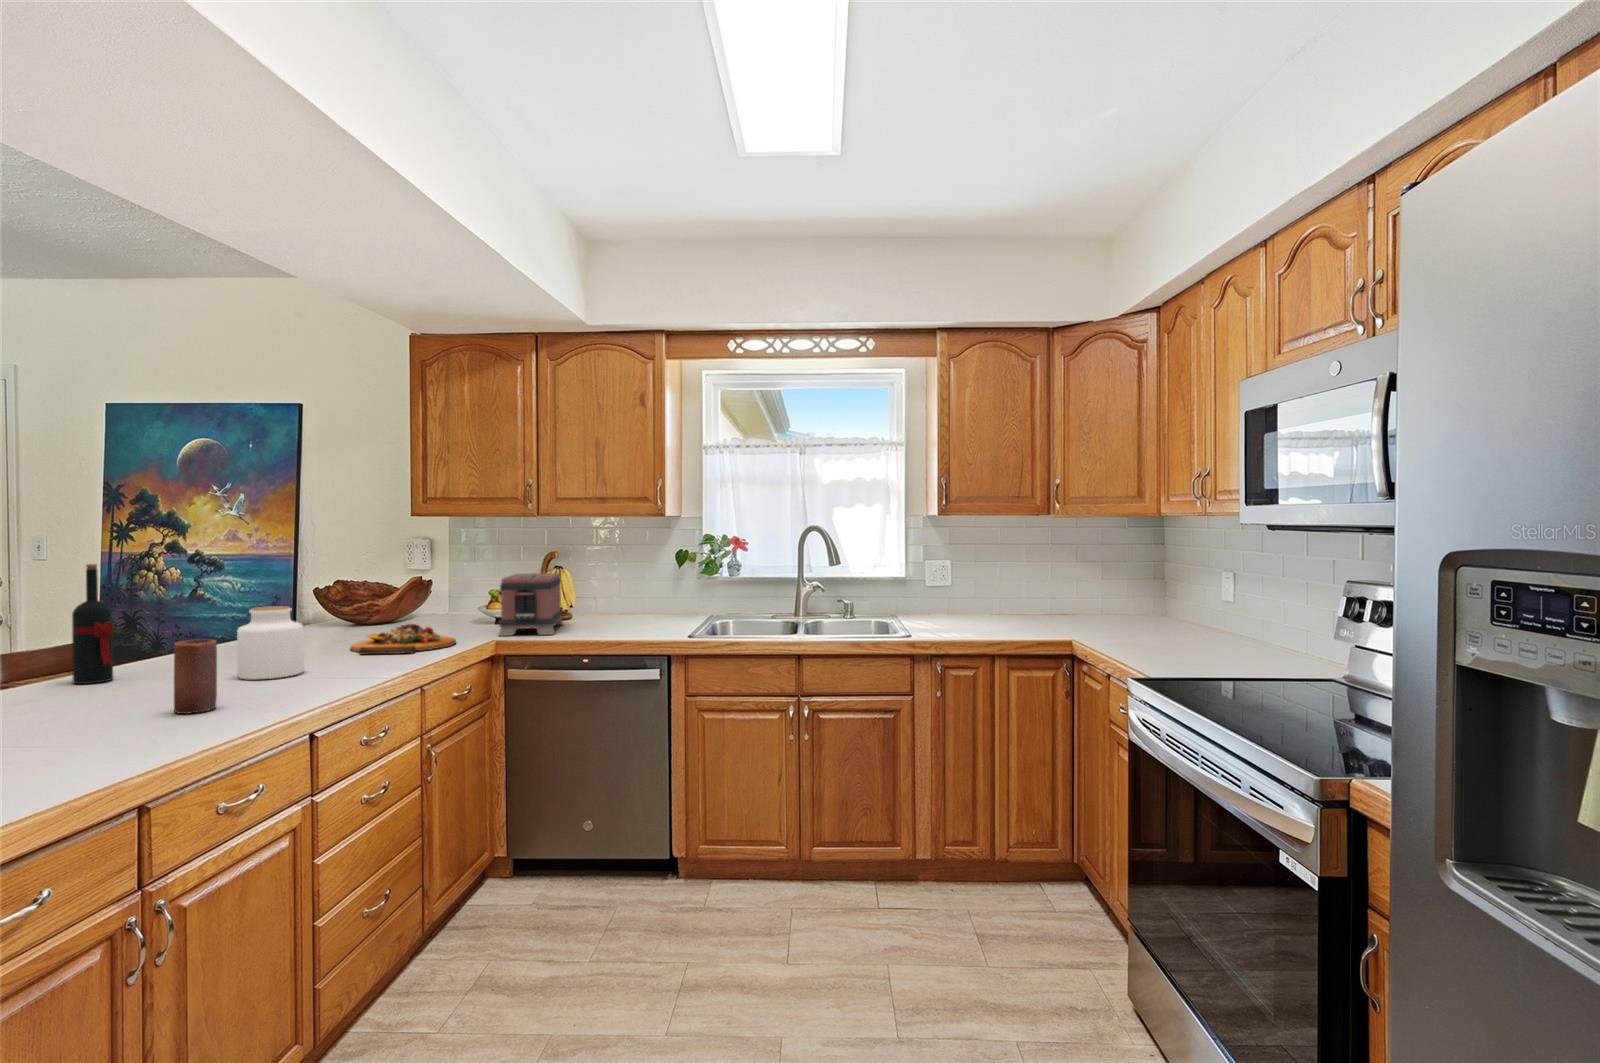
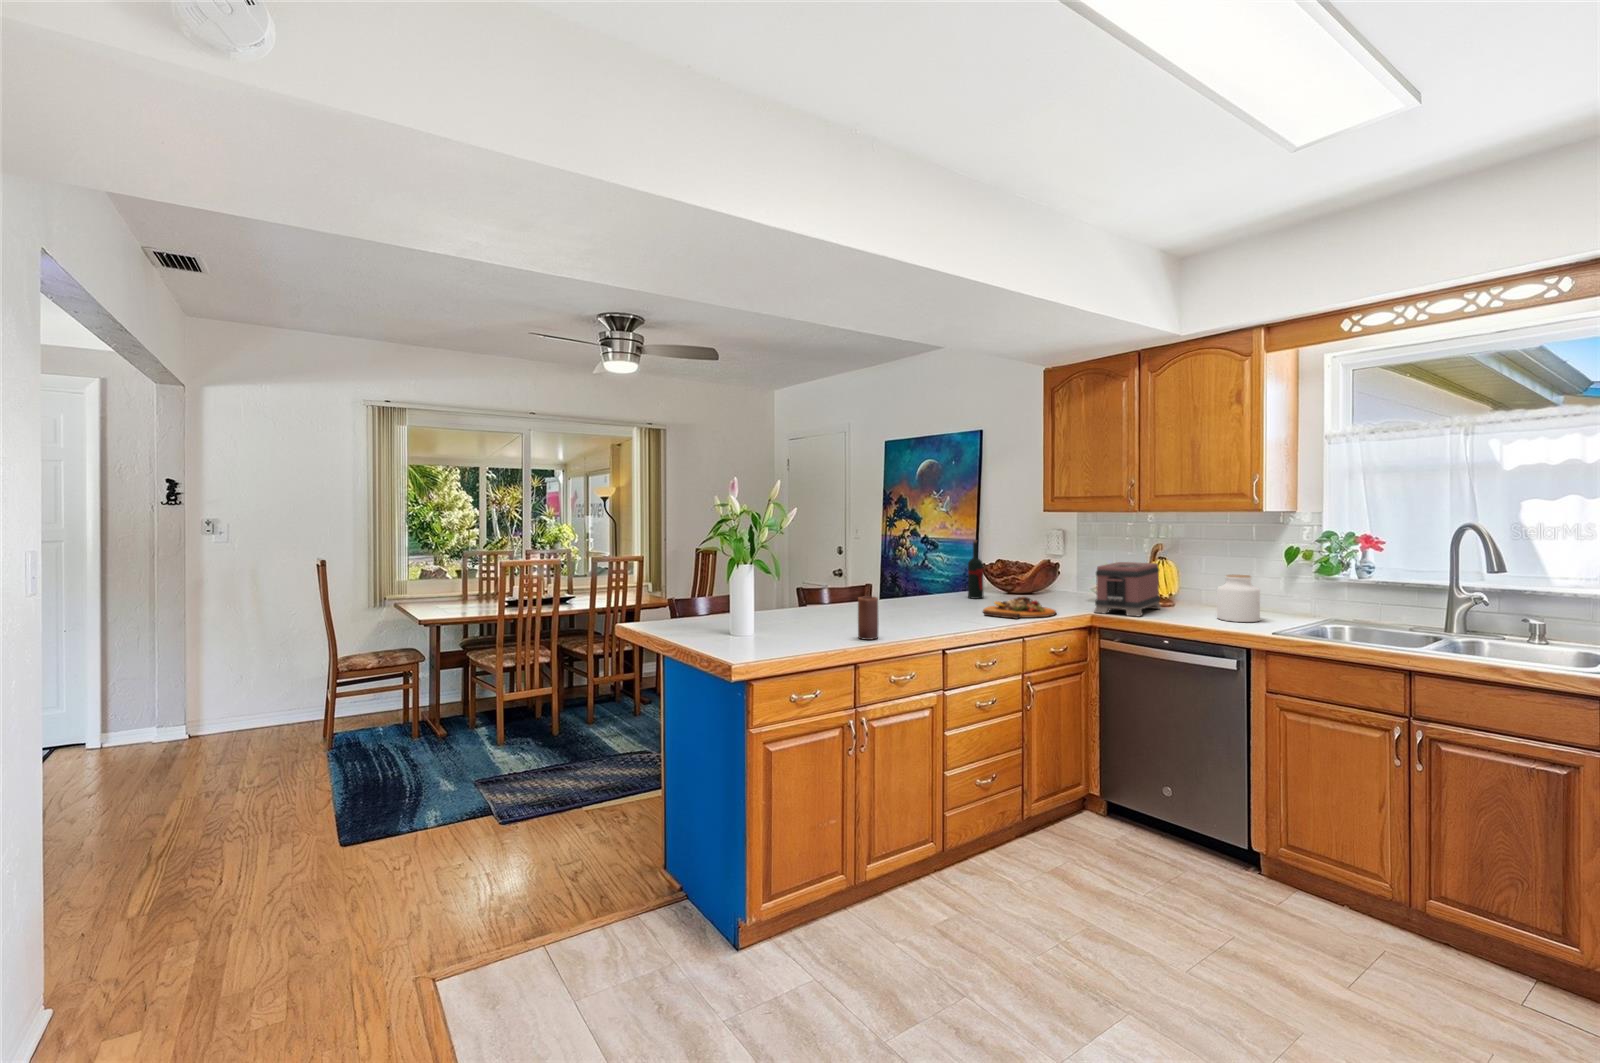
wine bottle: present [72,564,113,684] -> present [968,540,984,599]
jar: present [237,606,304,680] -> present [1217,575,1260,622]

